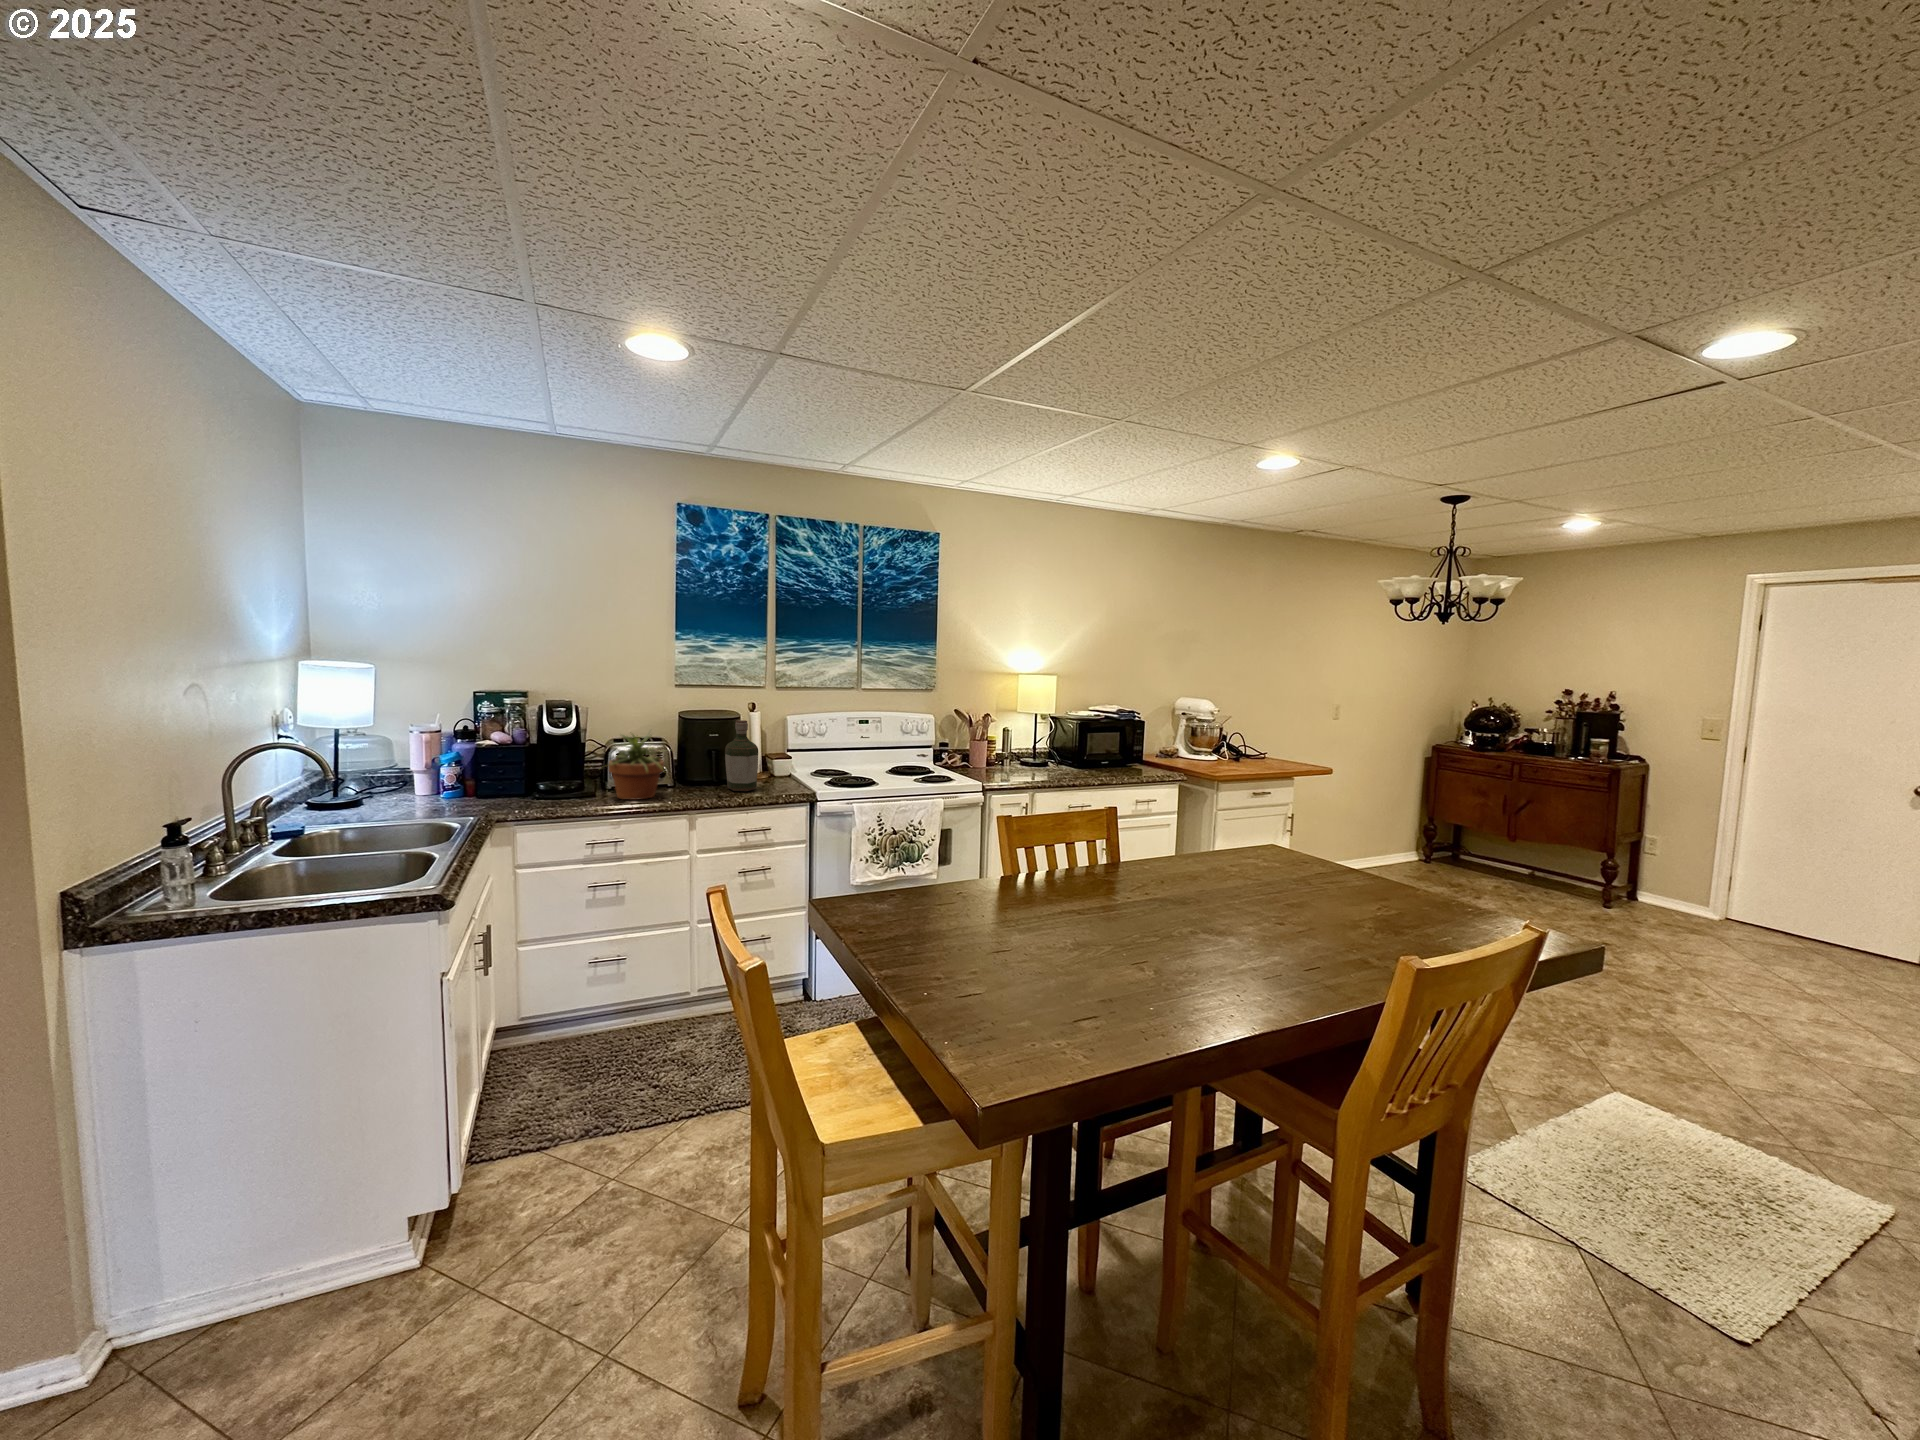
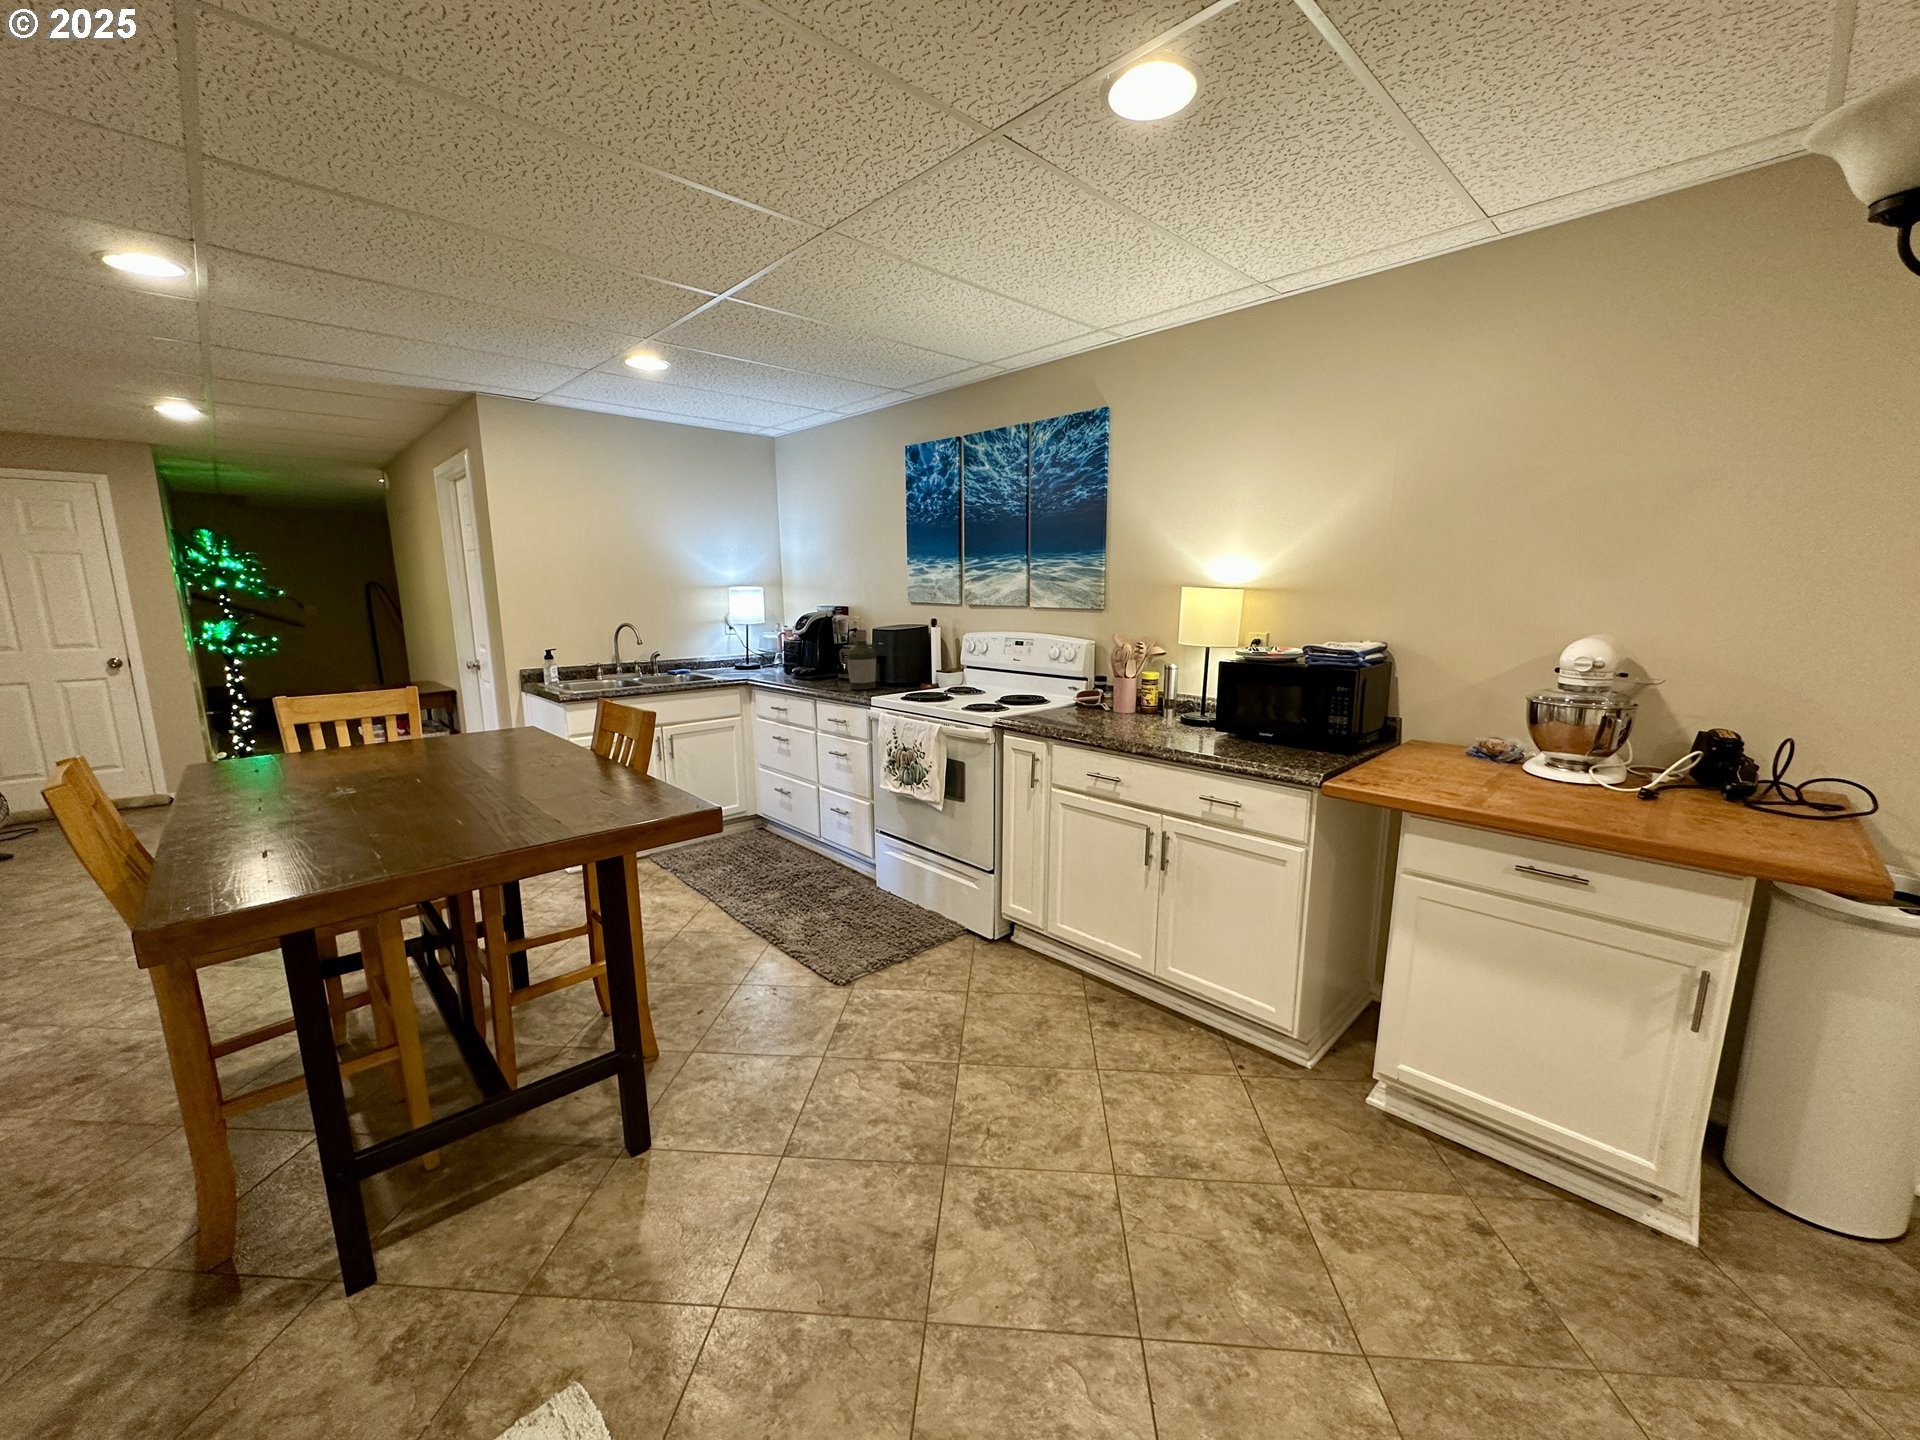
potted plant: present [608,735,666,800] -> none [781,634,837,684]

